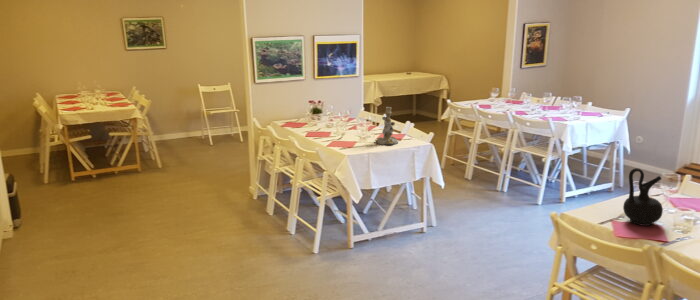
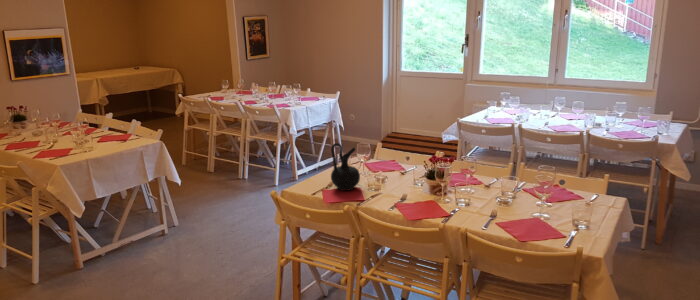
candlestick: present [375,107,398,145] -> none [94,108,122,149]

